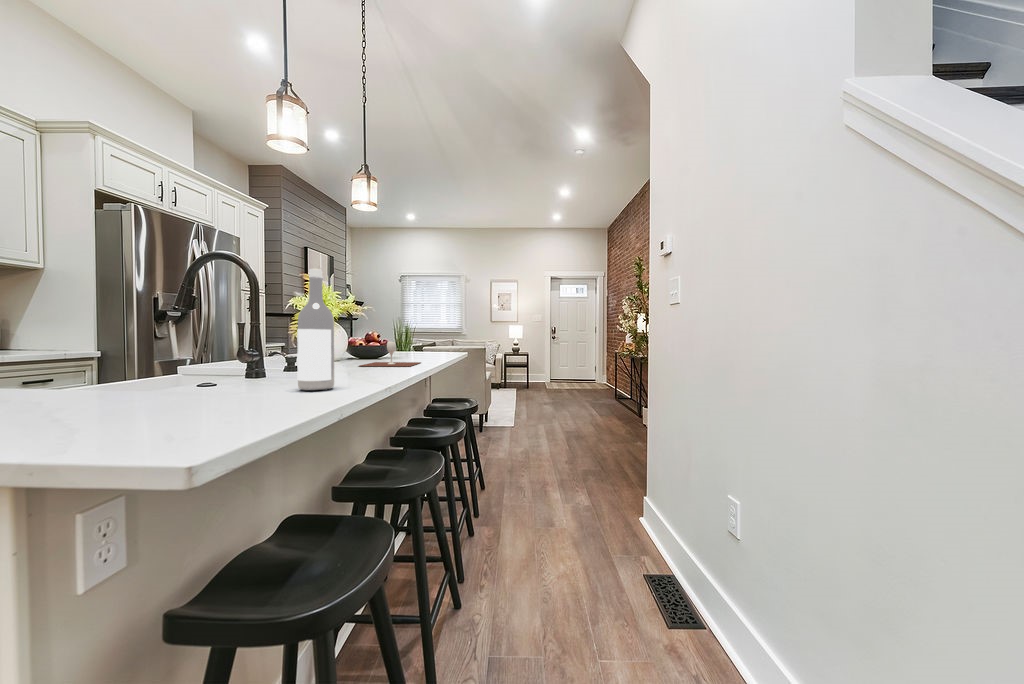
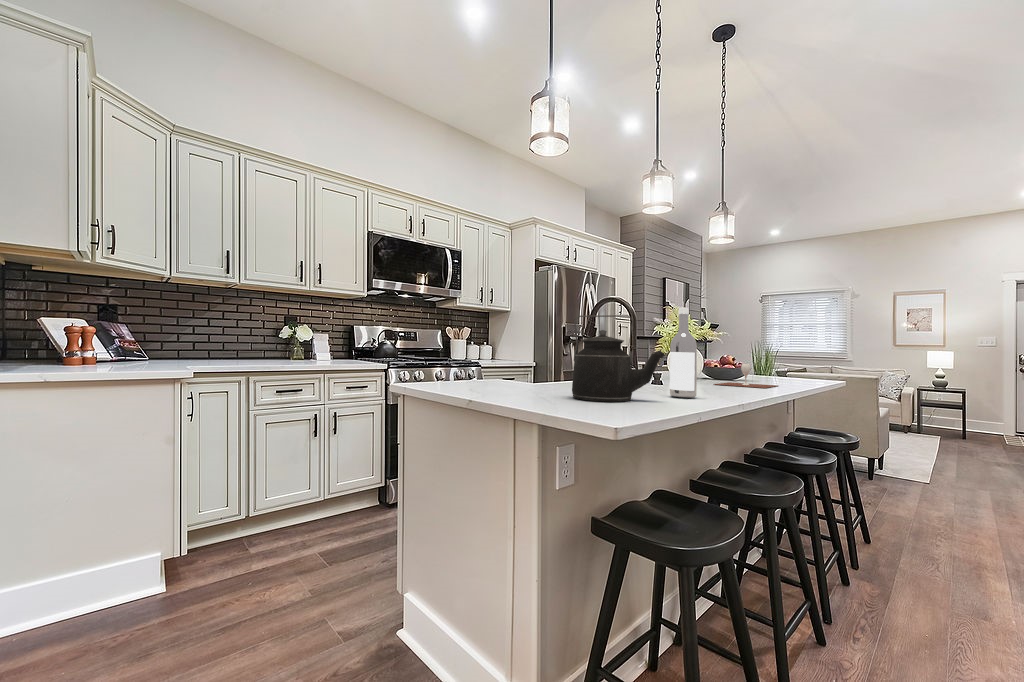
kettle: none [98,263,286,418] -> present [572,315,665,402]

